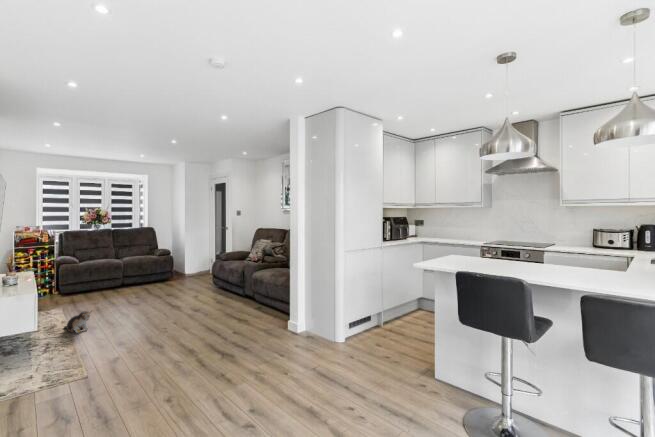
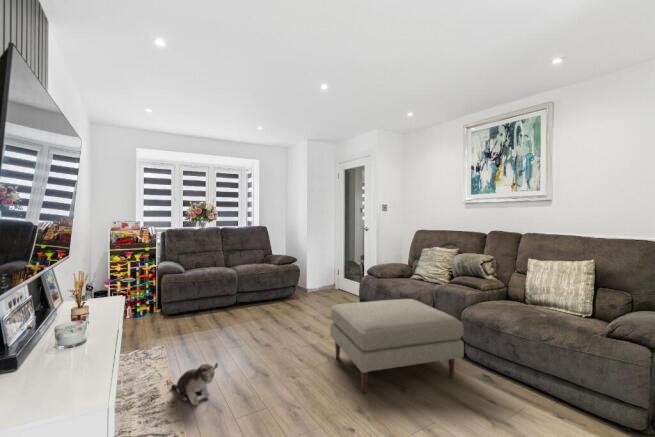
ottoman: none [175,275,245,323] -> present [330,299,464,392]

